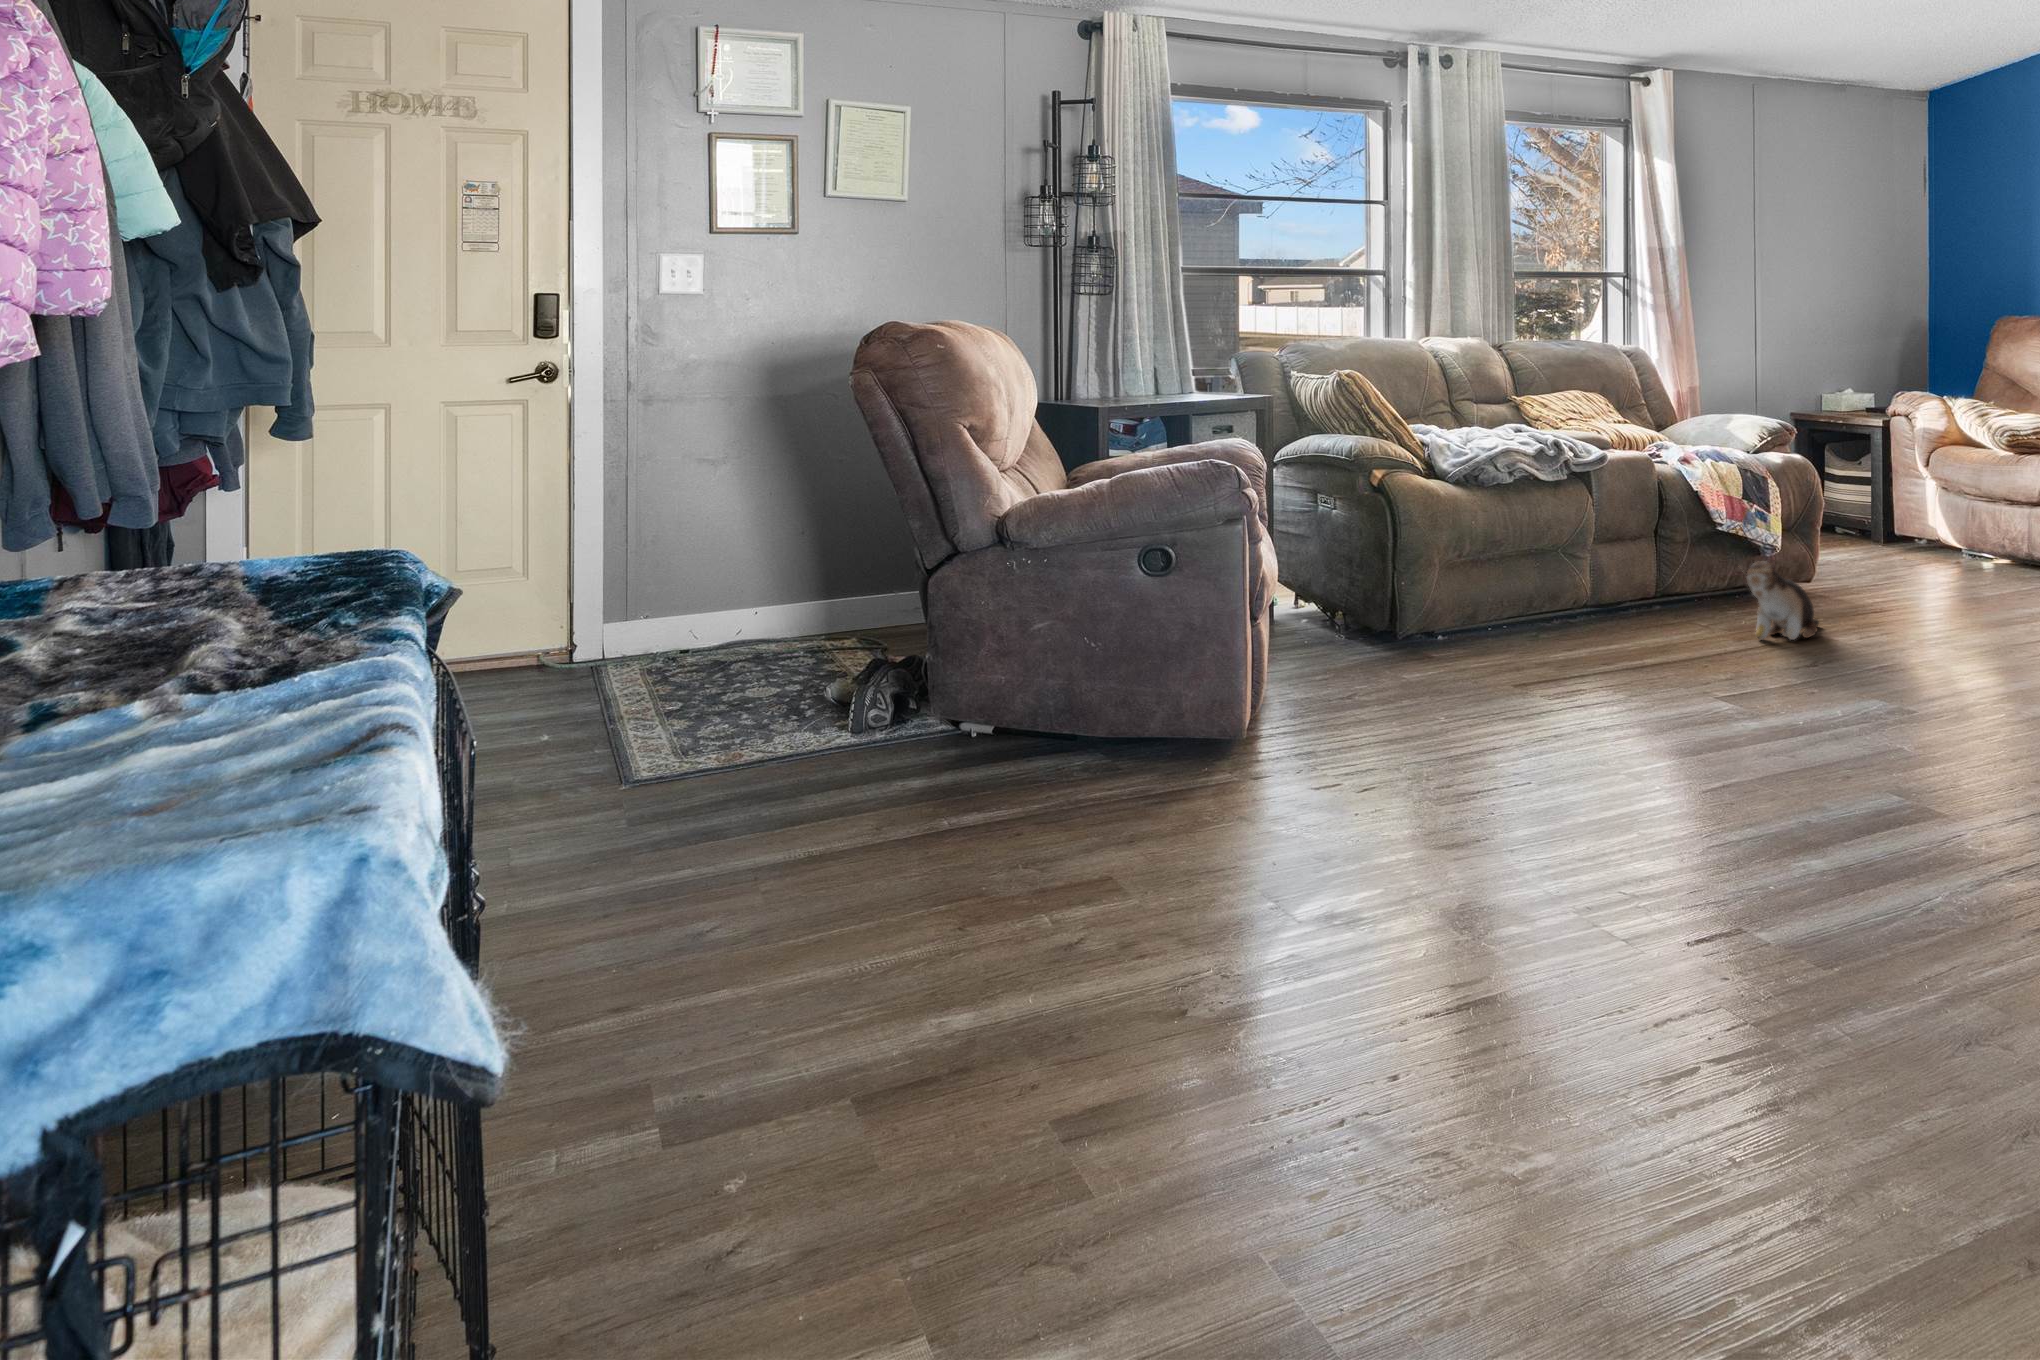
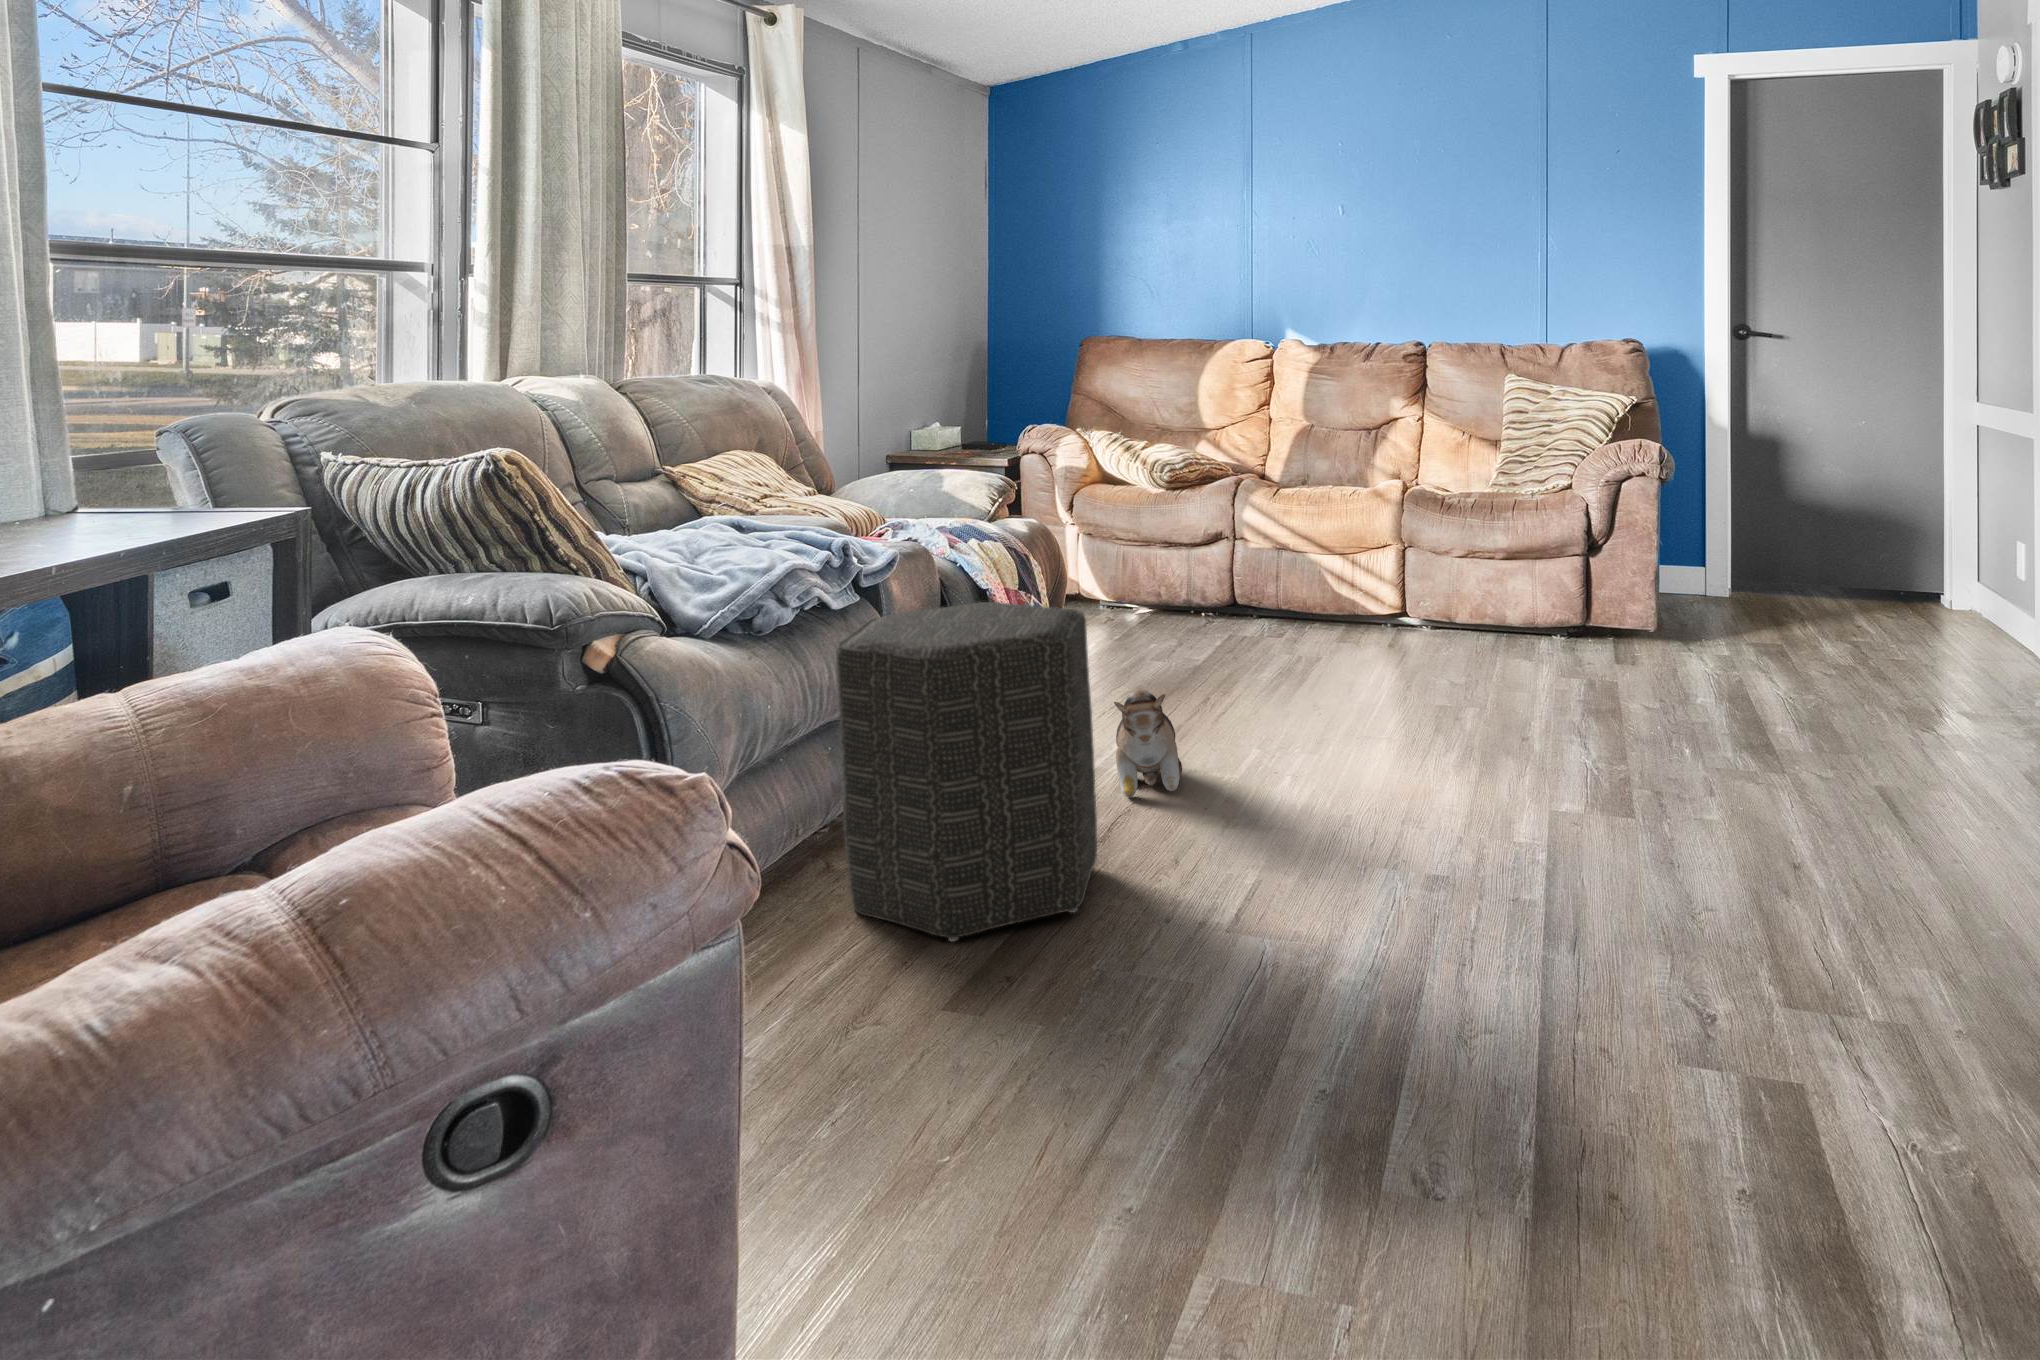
ottoman: none [1508,482,1680,667] -> present [836,602,1097,941]

